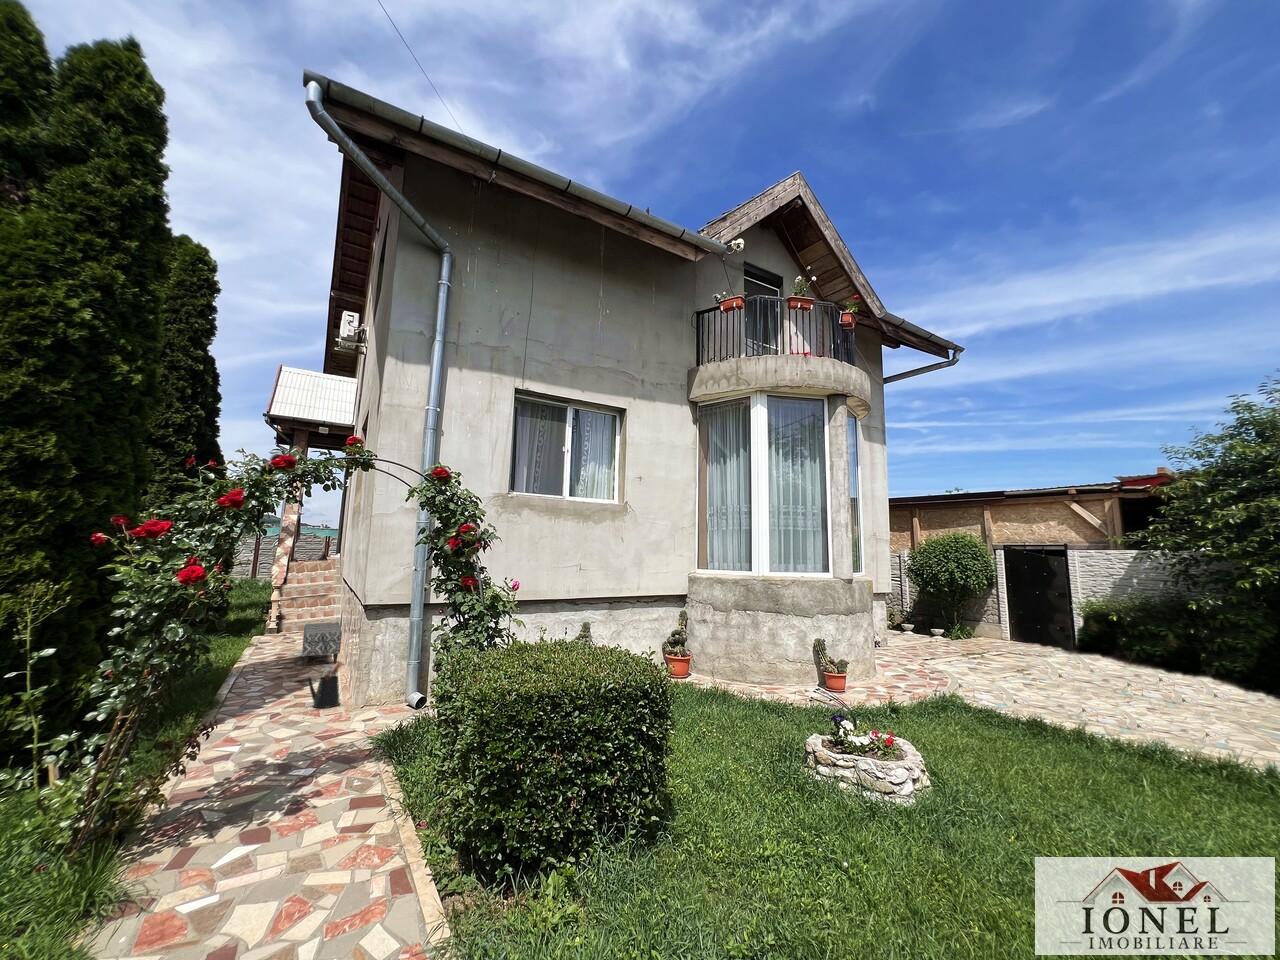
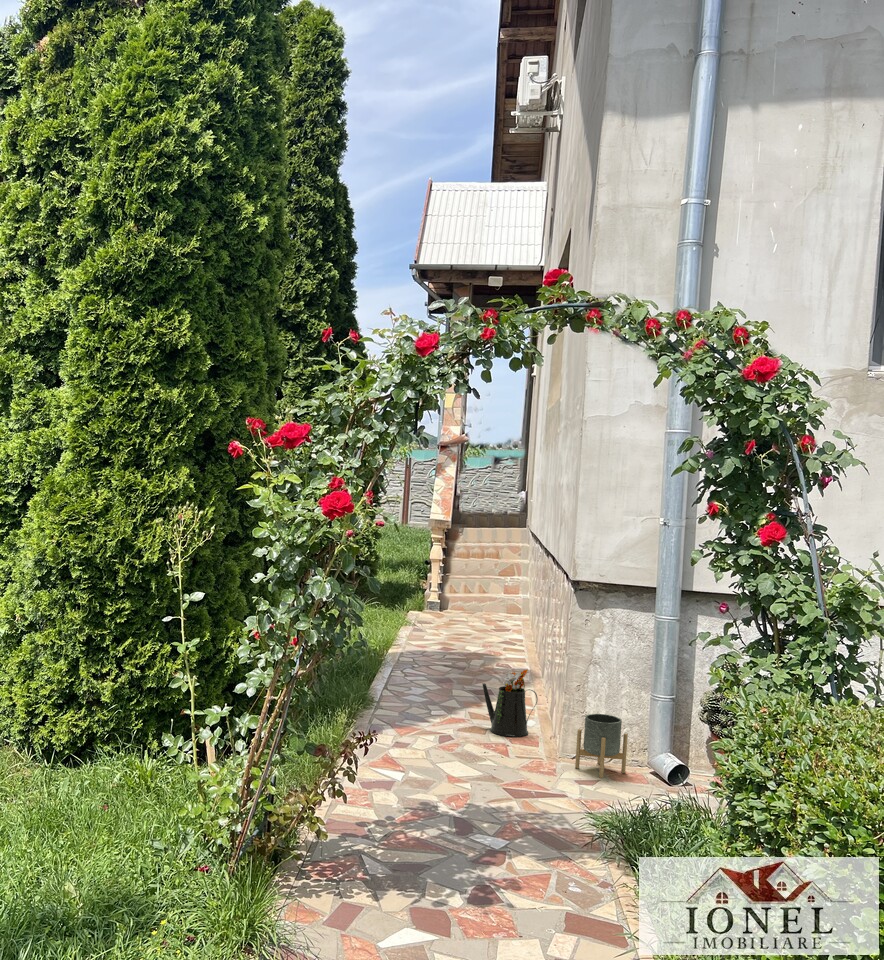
bench: present [302,622,342,666] -> none [473,601,526,669]
planter: none [371,682,405,721] -> present [575,714,628,778]

